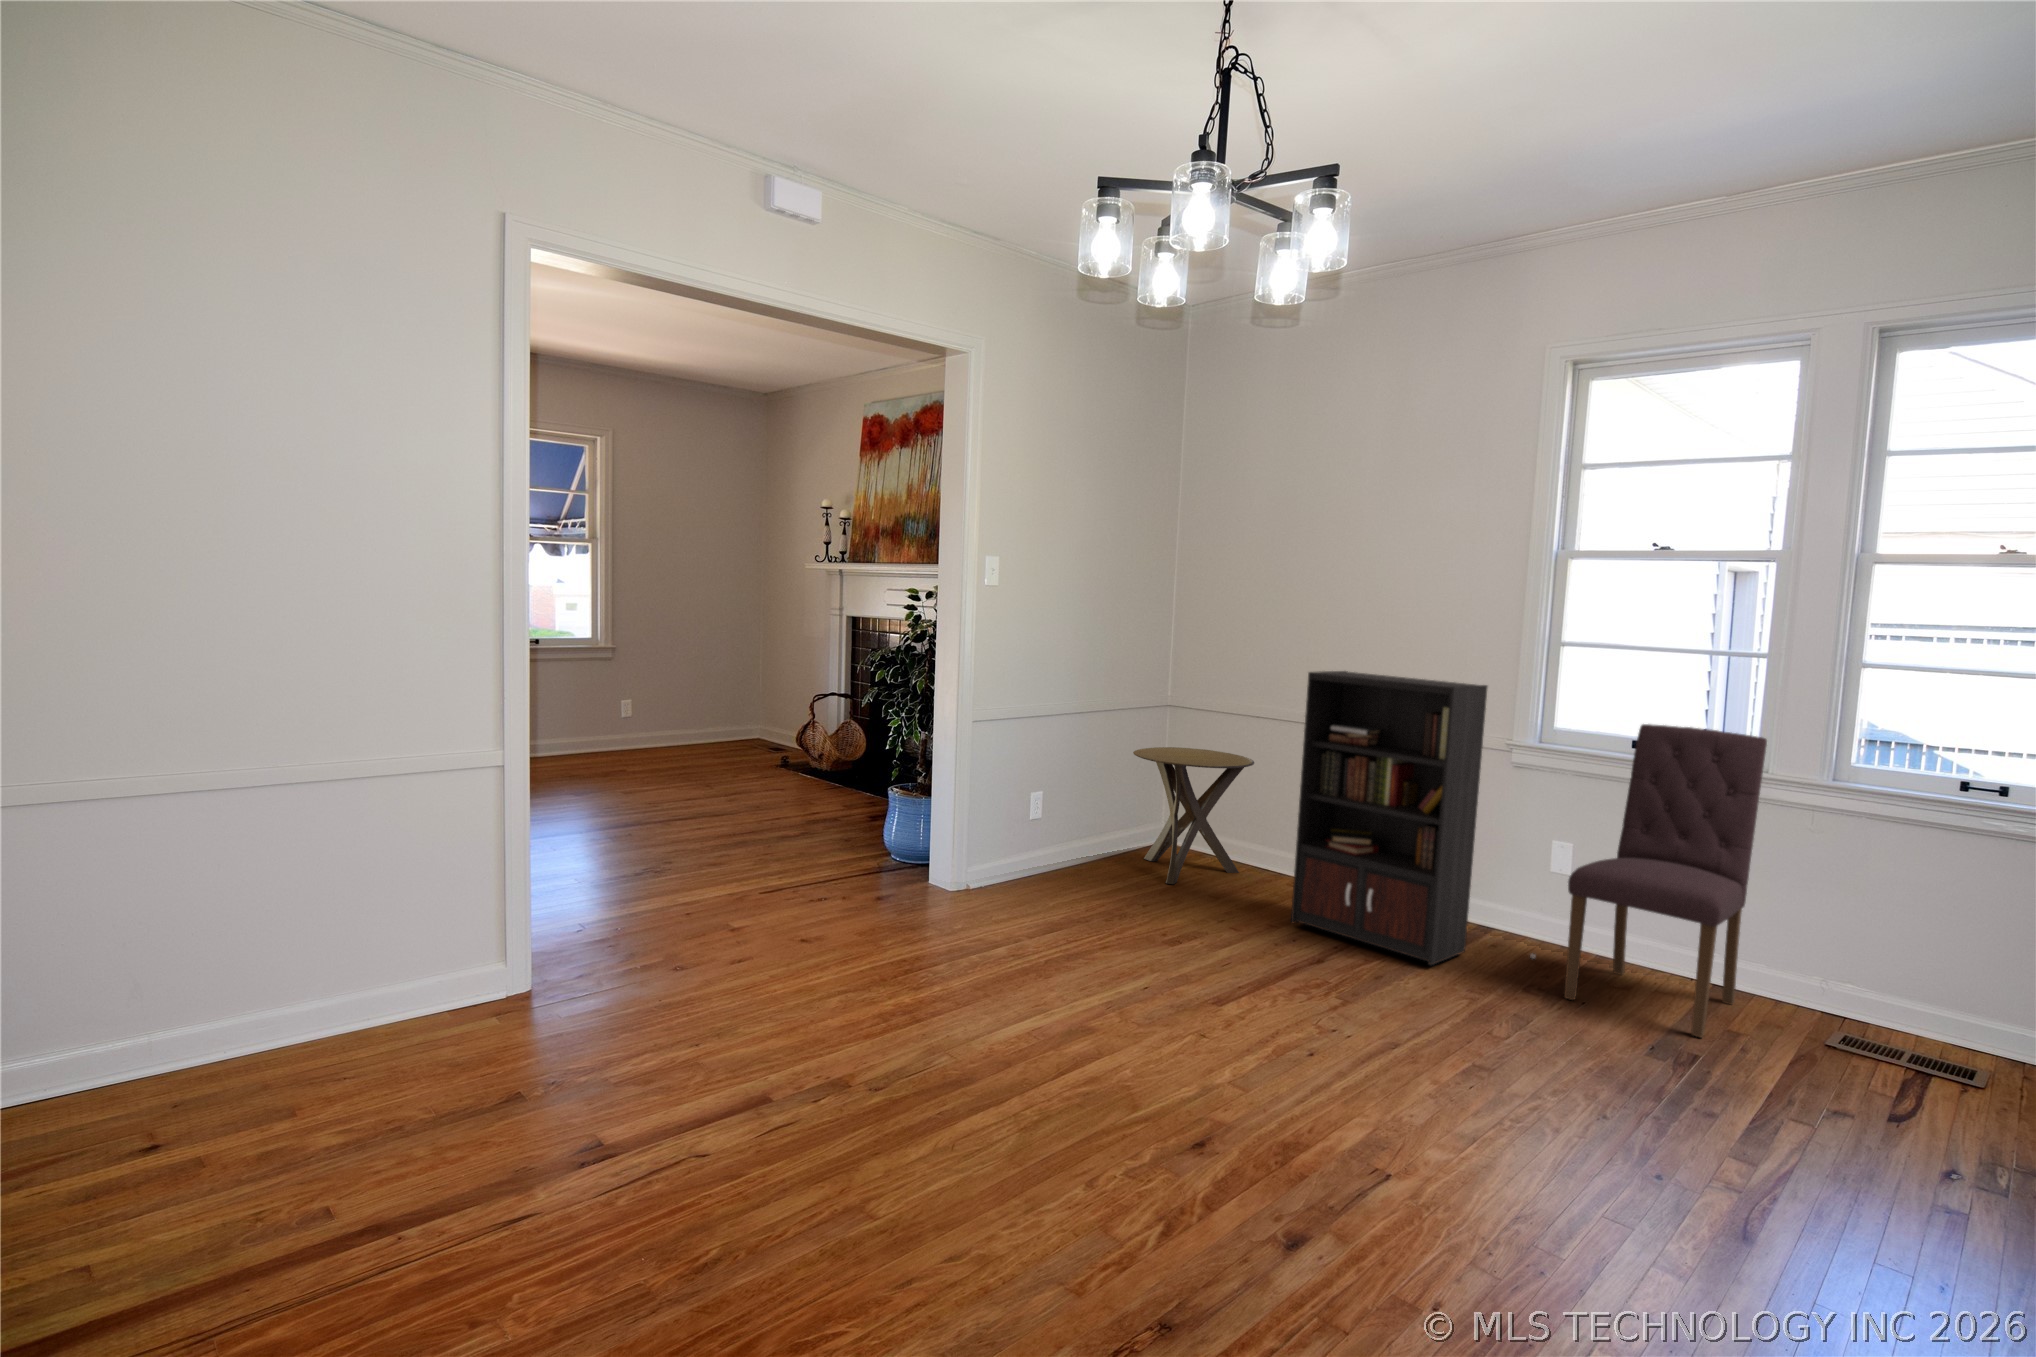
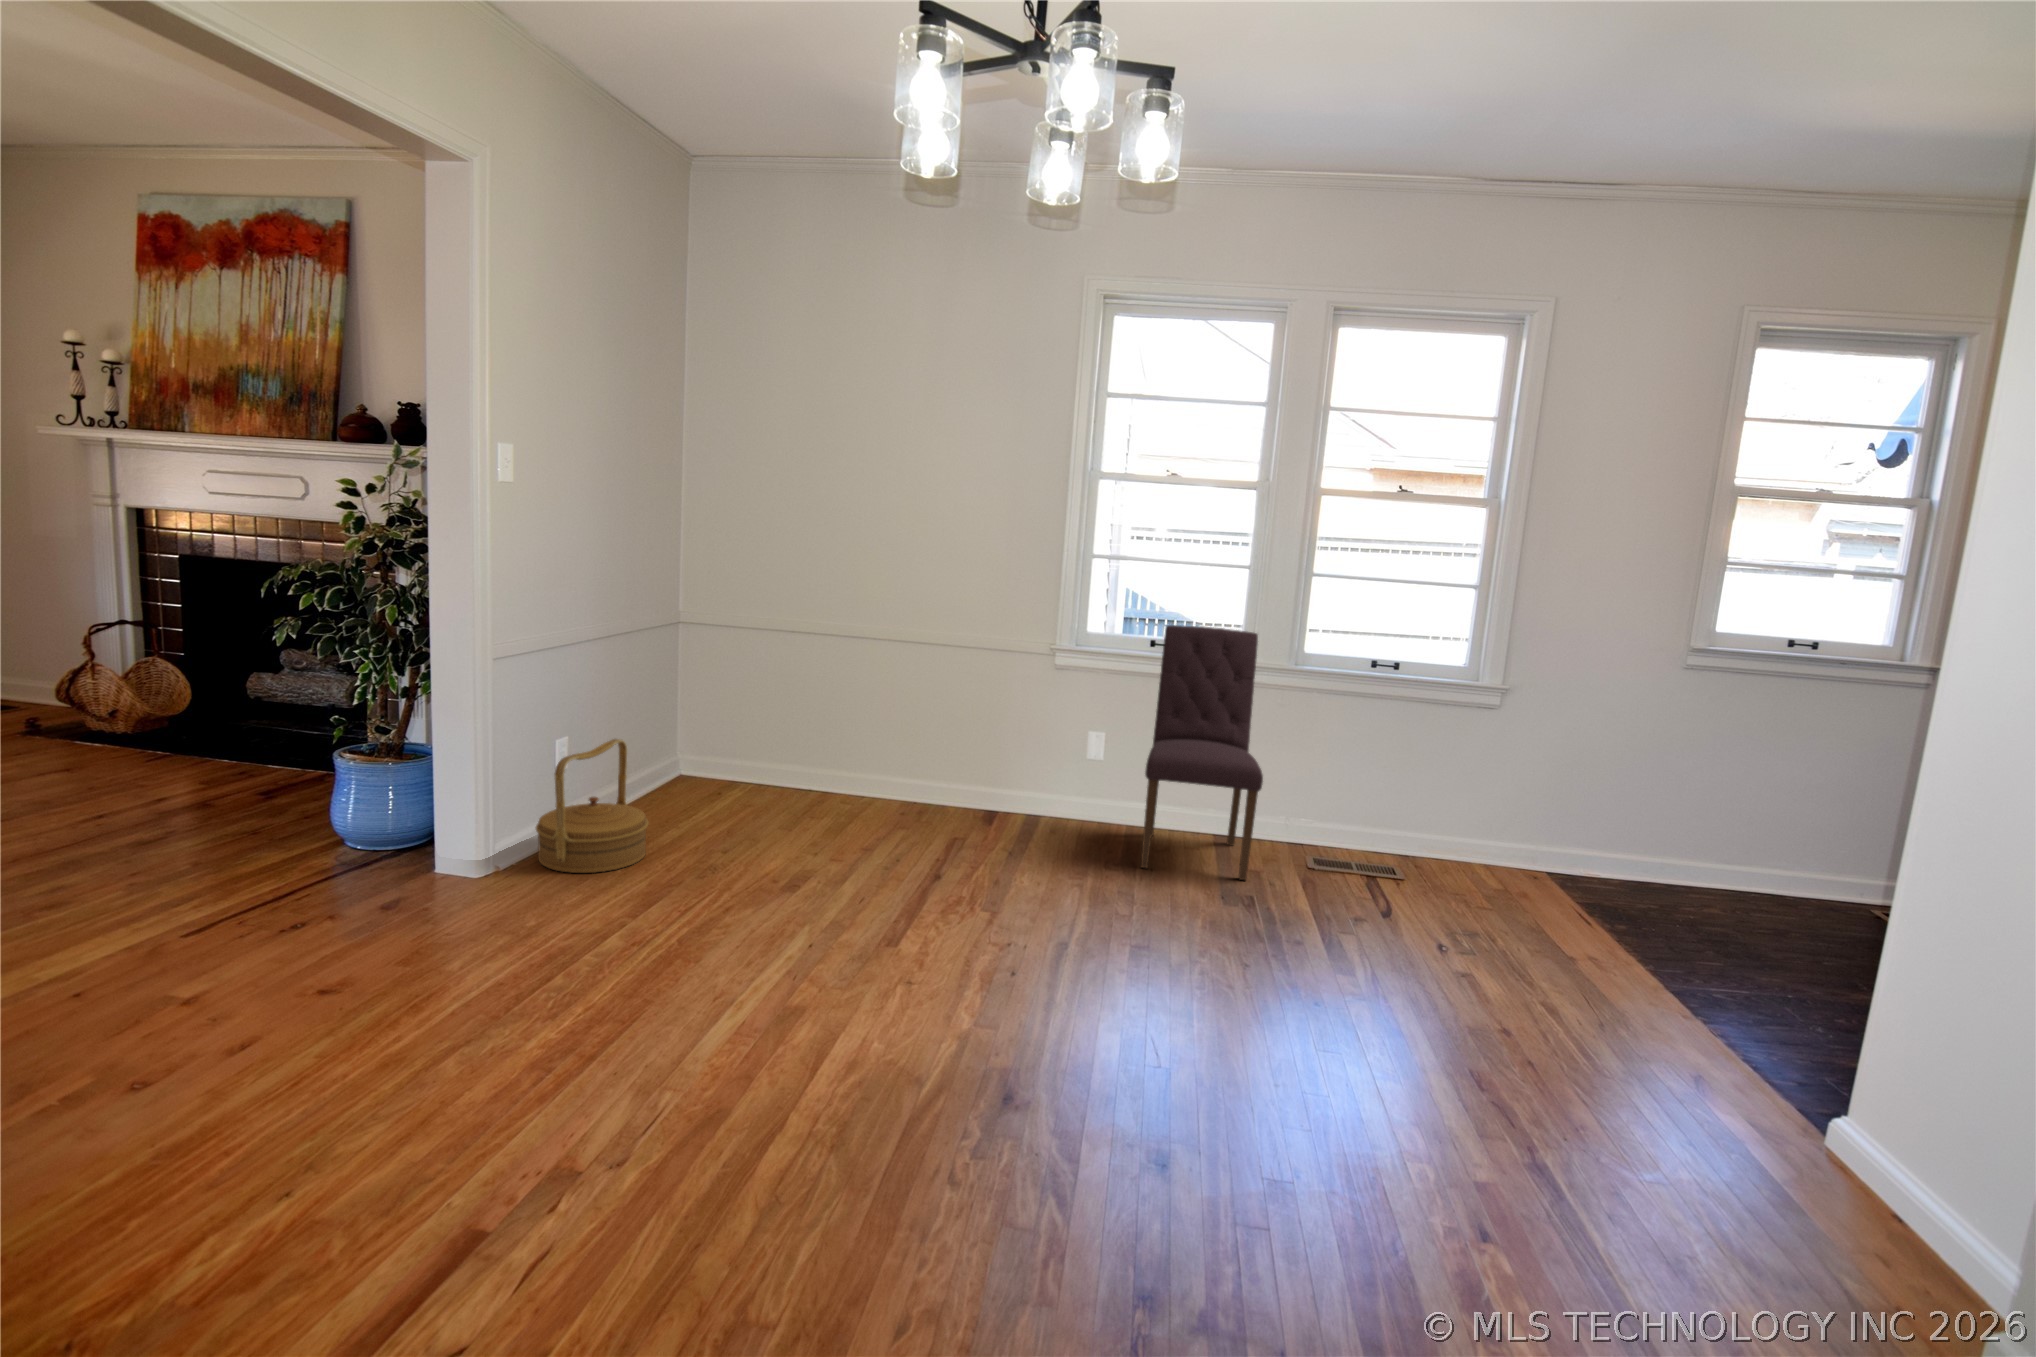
bookcase: present [1291,671,1535,965] -> none [884,583,1089,861]
side table: present [1133,747,1254,884] -> none [667,667,803,819]
woven basket: none [1000,796,1085,902] -> present [536,739,648,873]

